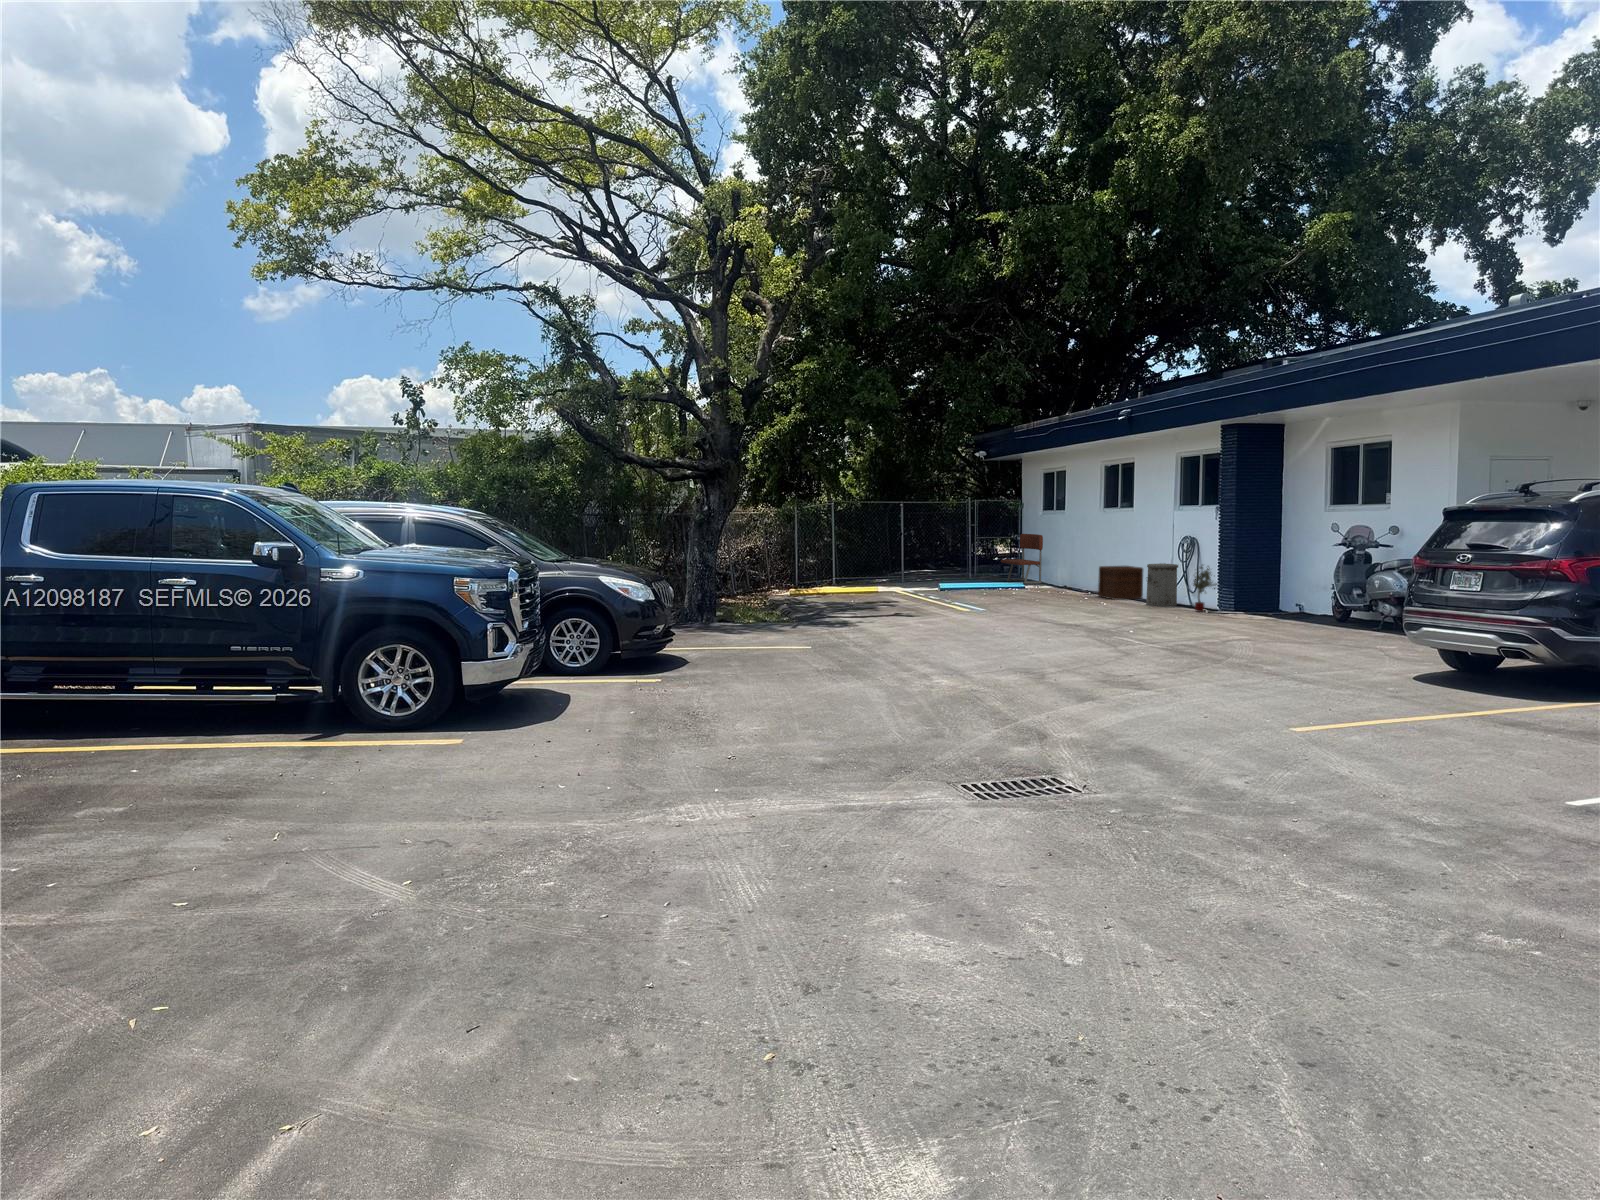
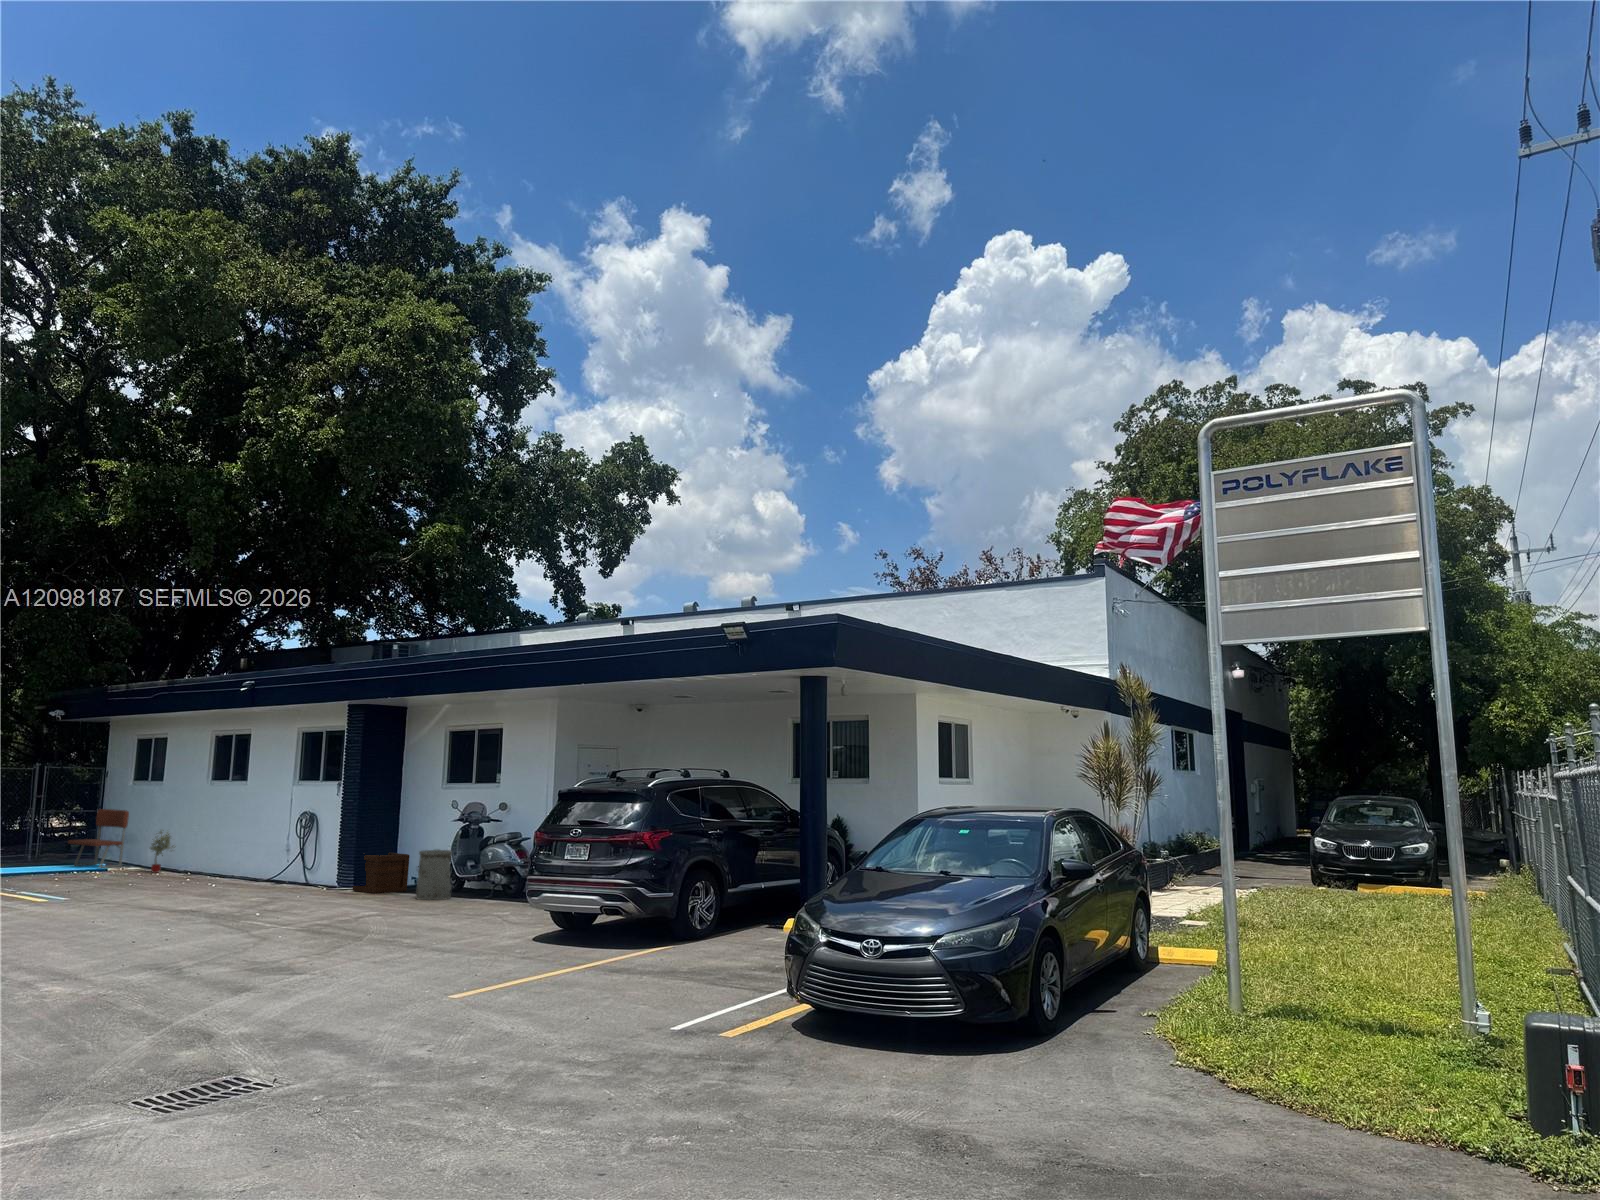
trash can: present [1146,563,1178,606] -> present [416,850,452,900]
wooden crate: present [1098,566,1143,600] -> present [353,853,409,894]
potted tree: present [1193,566,1217,612] -> present [150,831,176,873]

